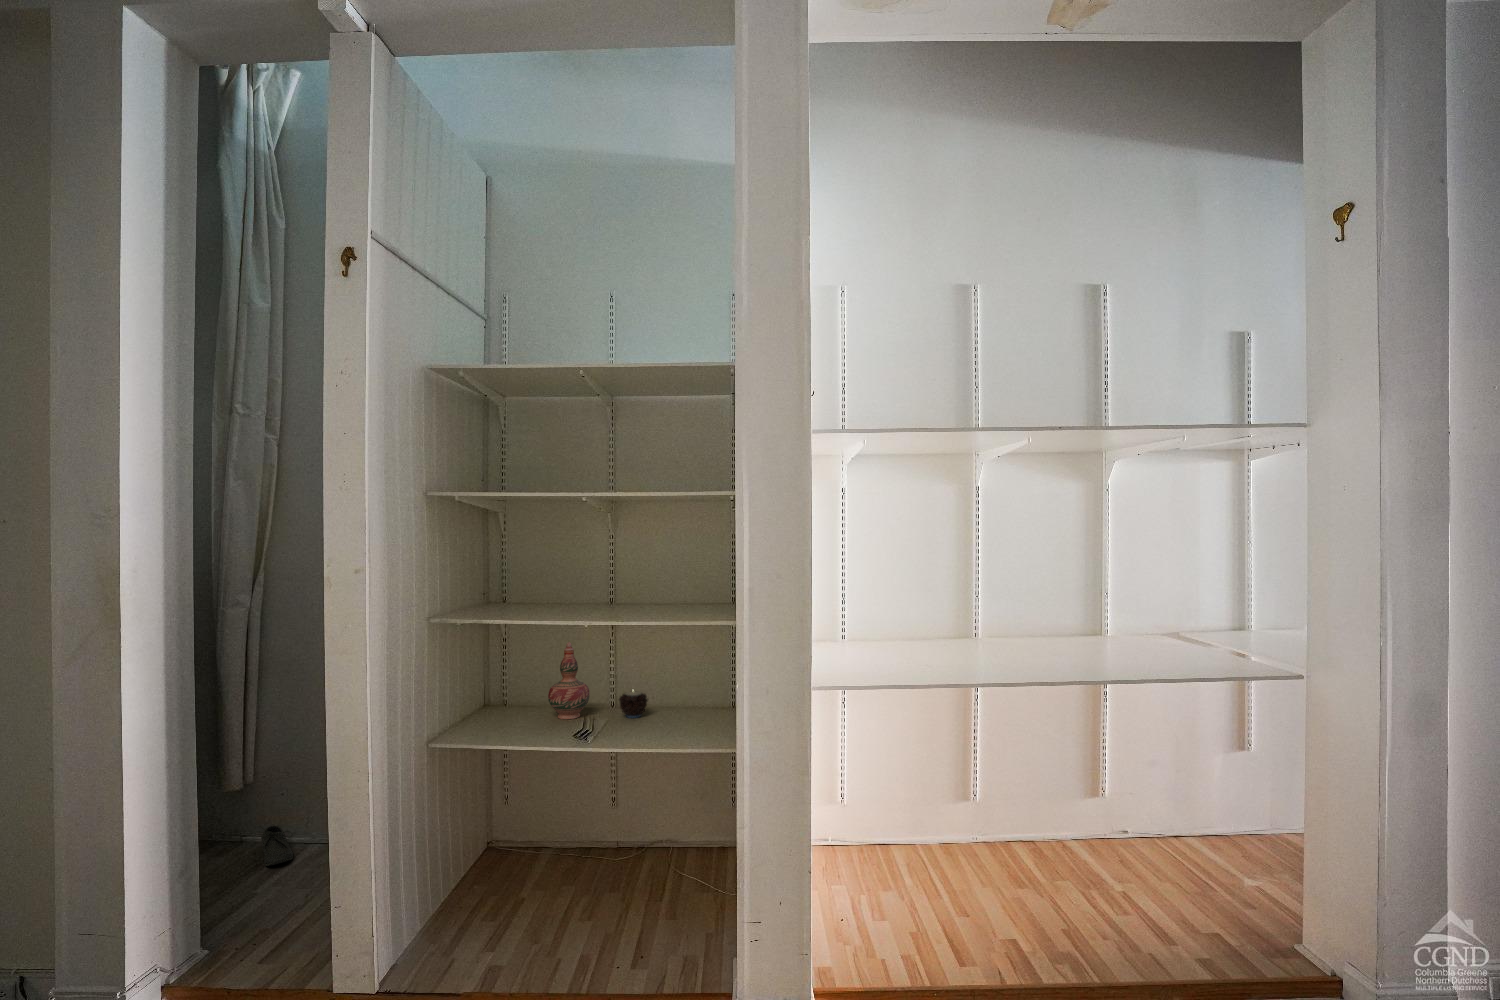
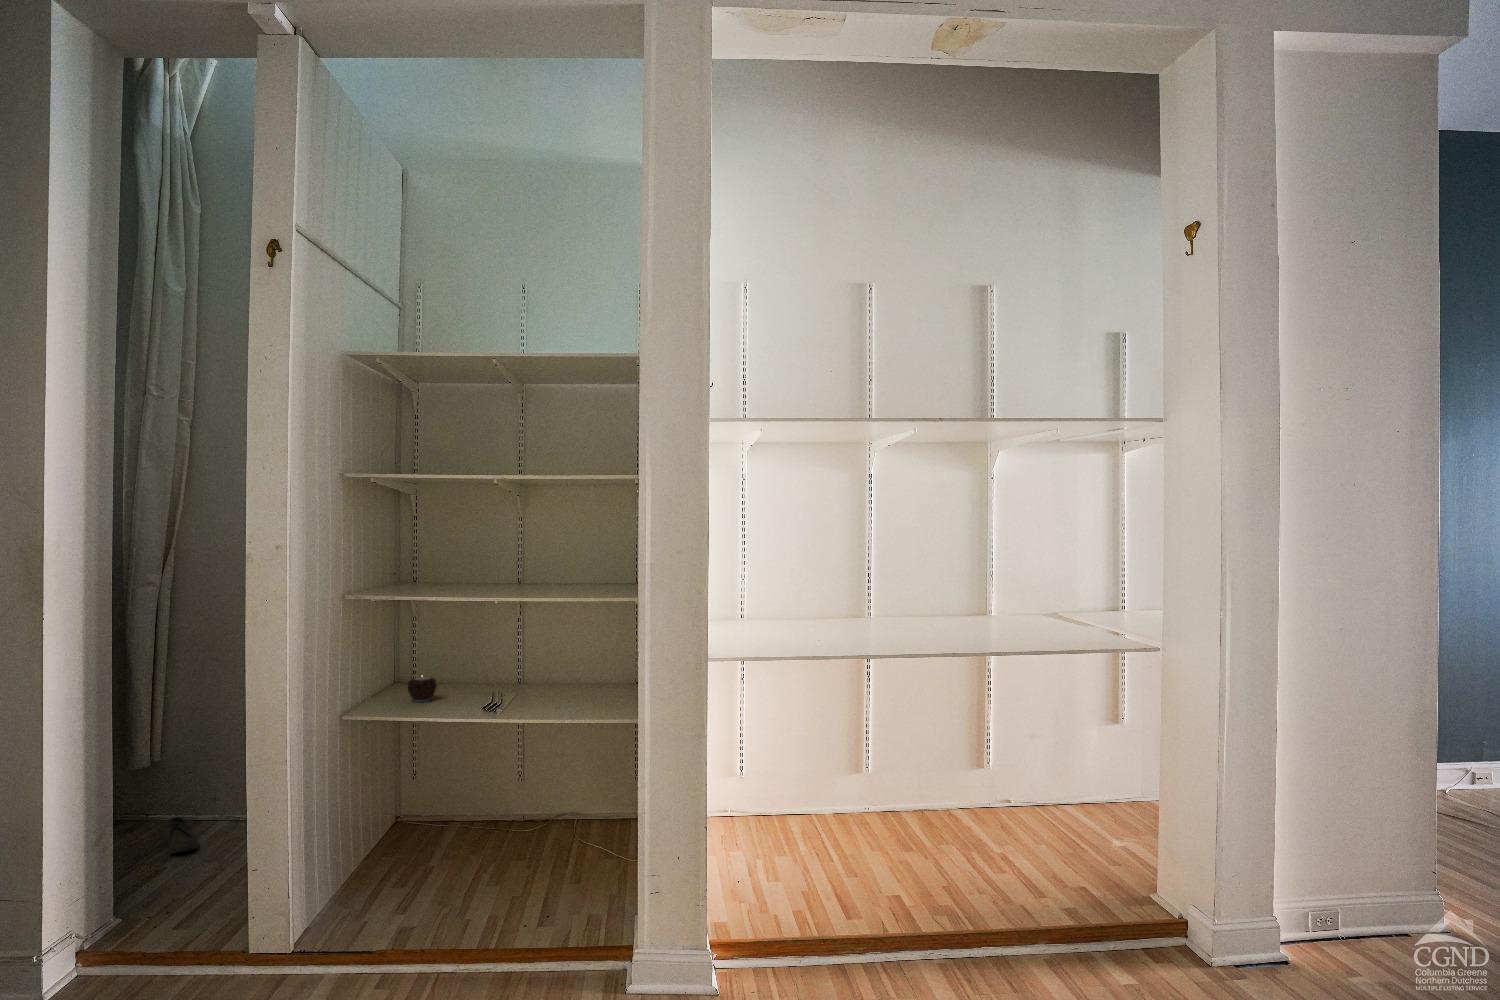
decorative vase: present [548,642,590,719] -> none [462,627,503,703]
candle: present [619,691,648,718] -> present [408,676,437,702]

